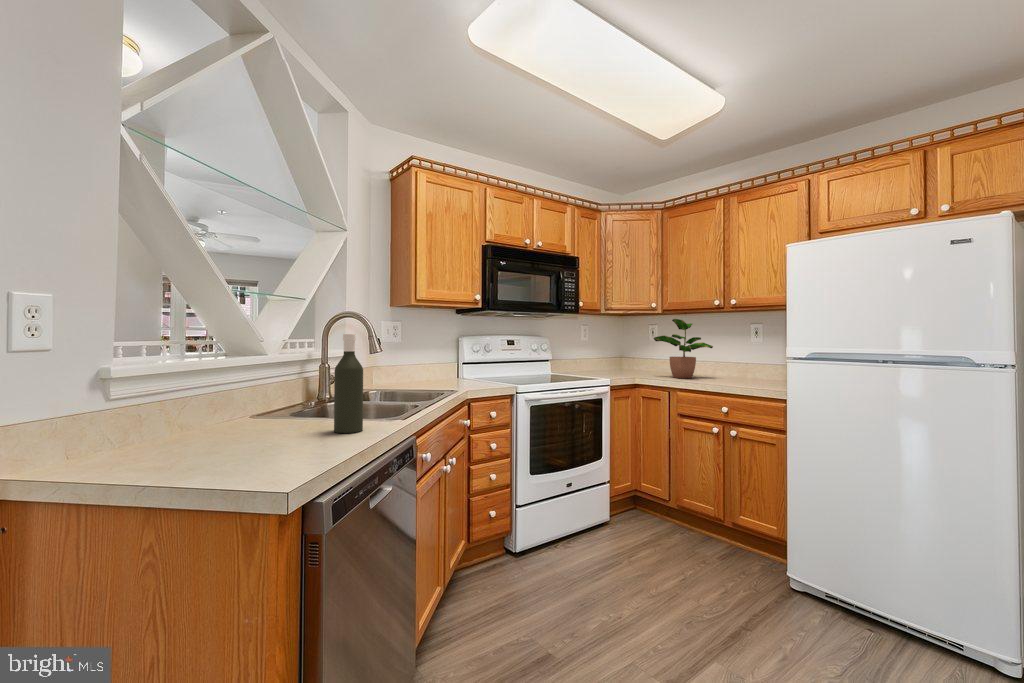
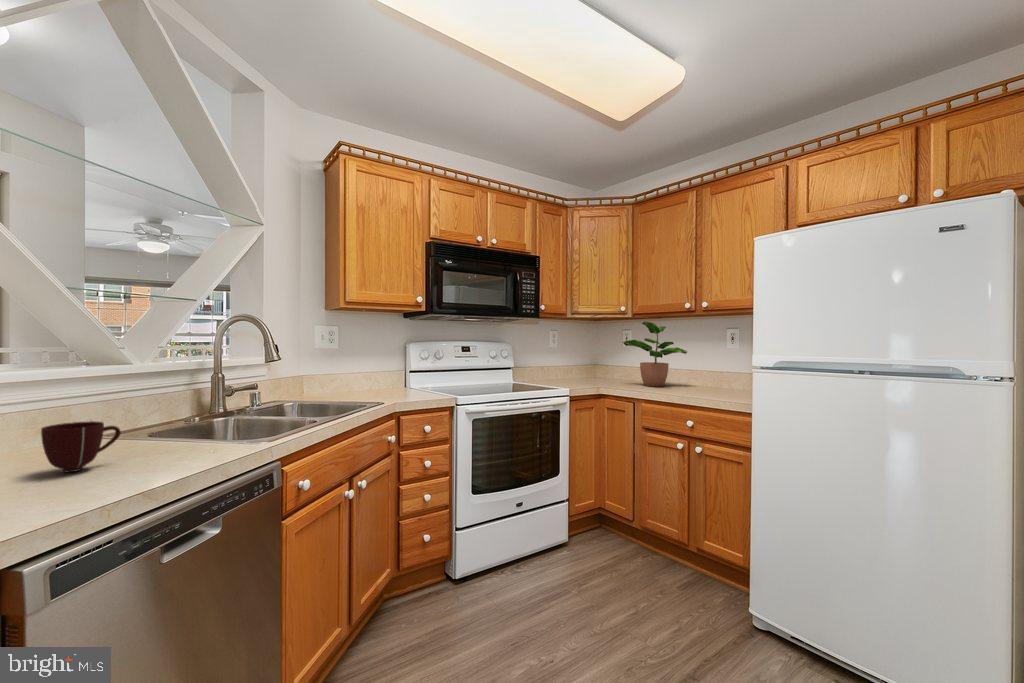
bottle: present [334,334,363,433] -> none [156,344,198,466]
mug: none [255,397,303,437] -> present [41,421,121,472]

